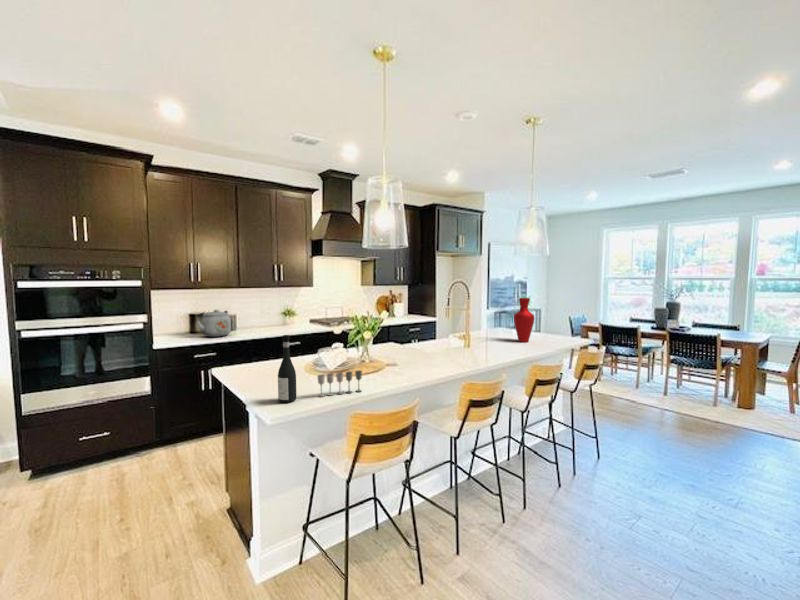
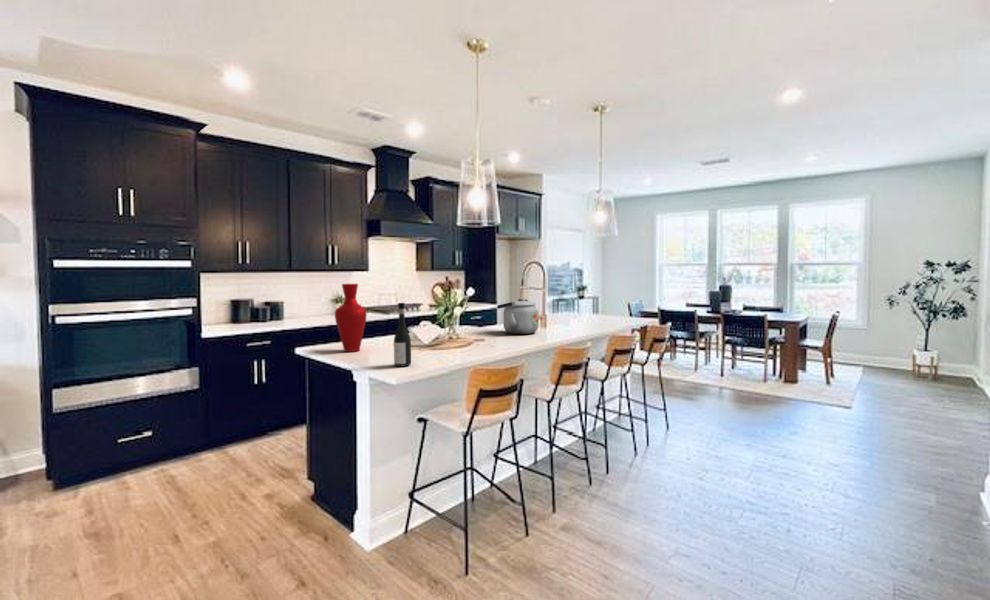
vase: present [514,298,534,342] -> present [335,284,366,352]
kettle: present [197,310,231,337] -> present [497,298,539,334]
wine glass: present [318,371,362,397] -> none [429,338,468,362]

